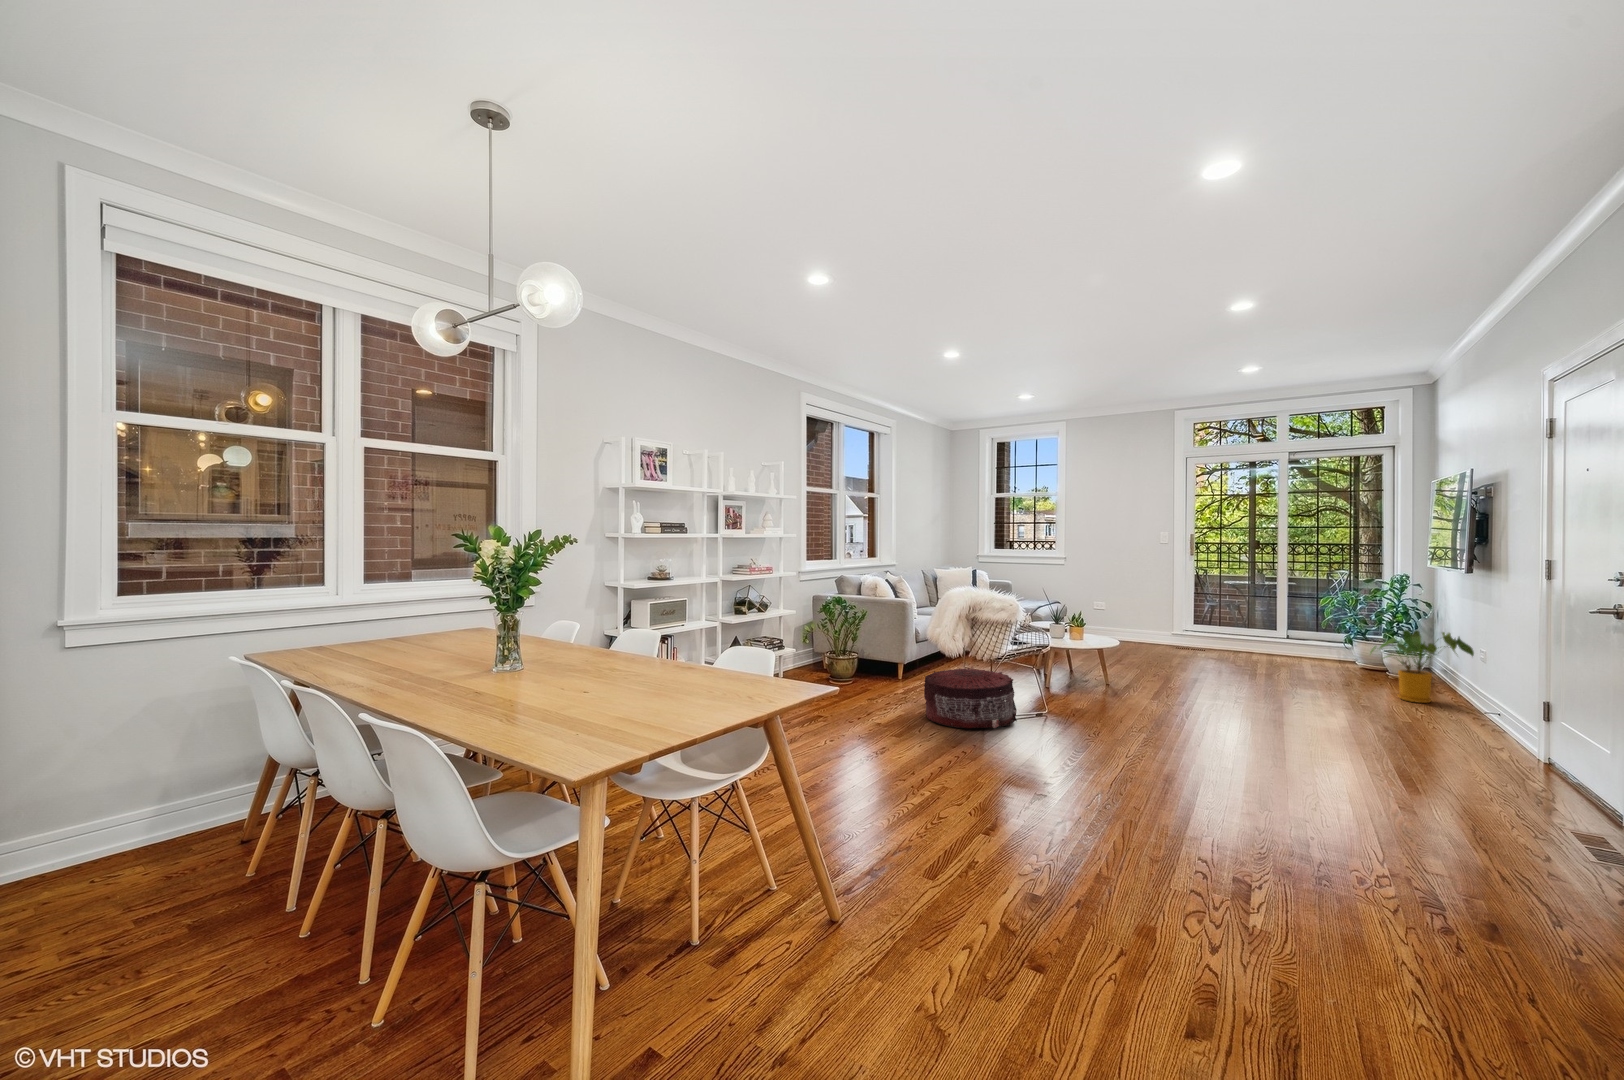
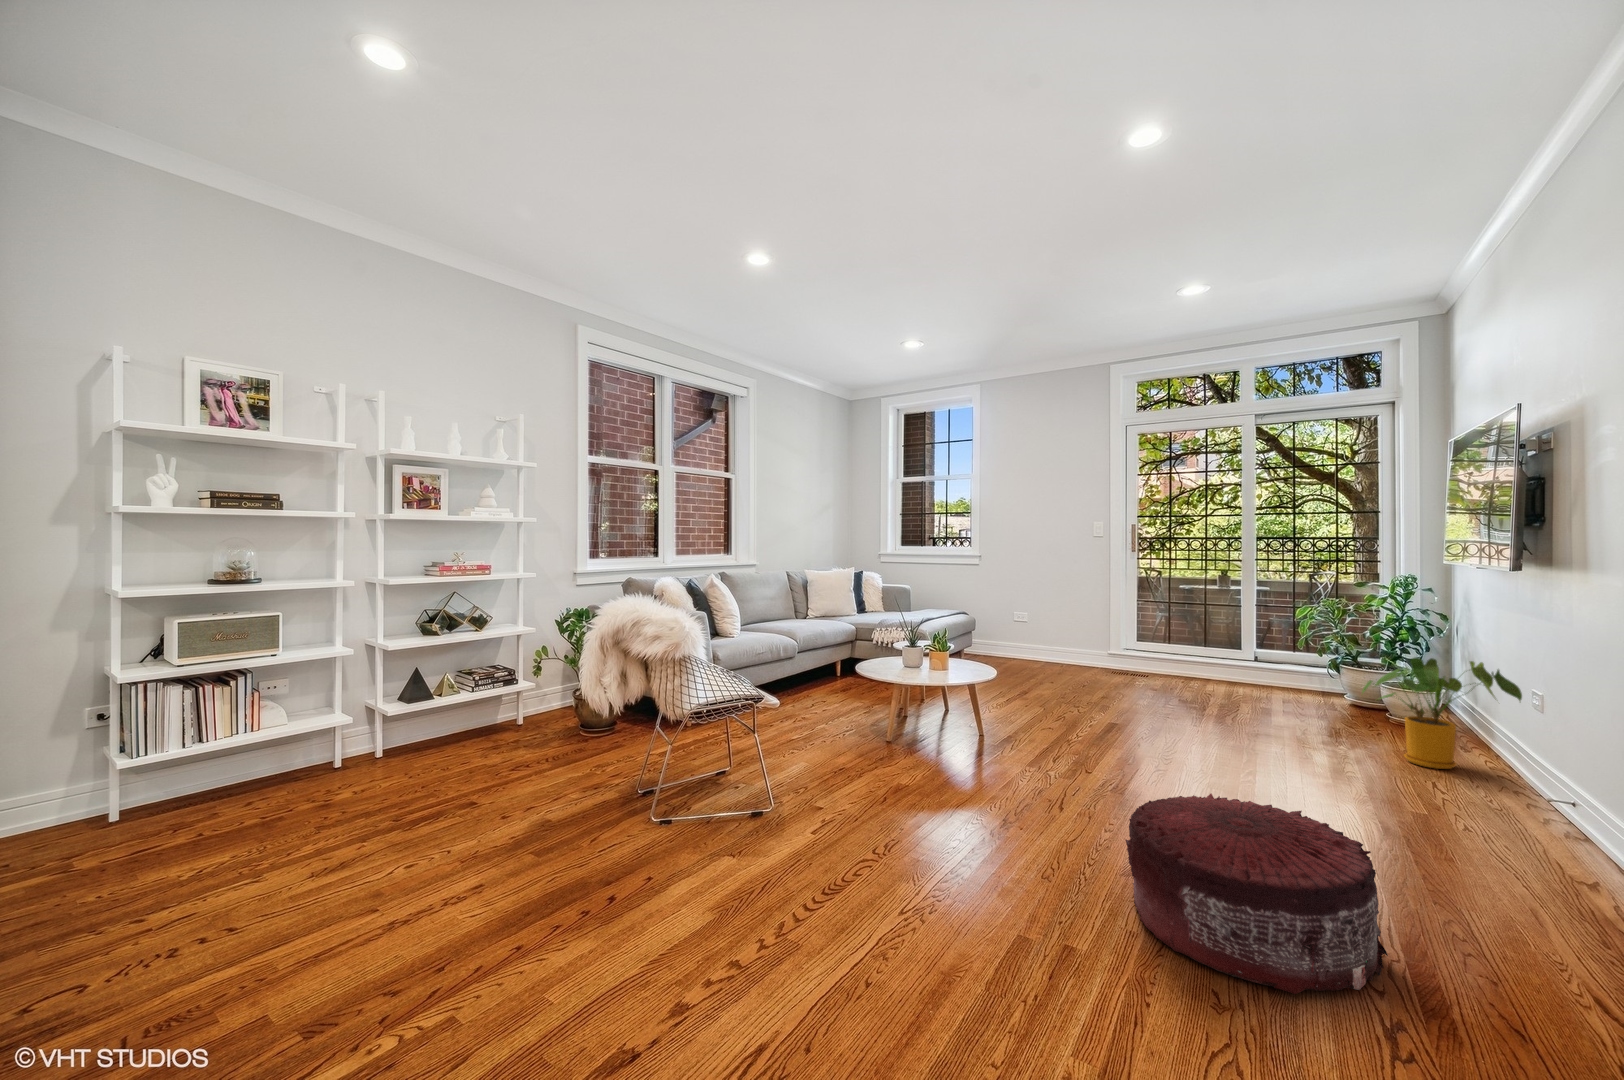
pouf: present [924,668,1017,729] -> present [1126,794,1388,994]

